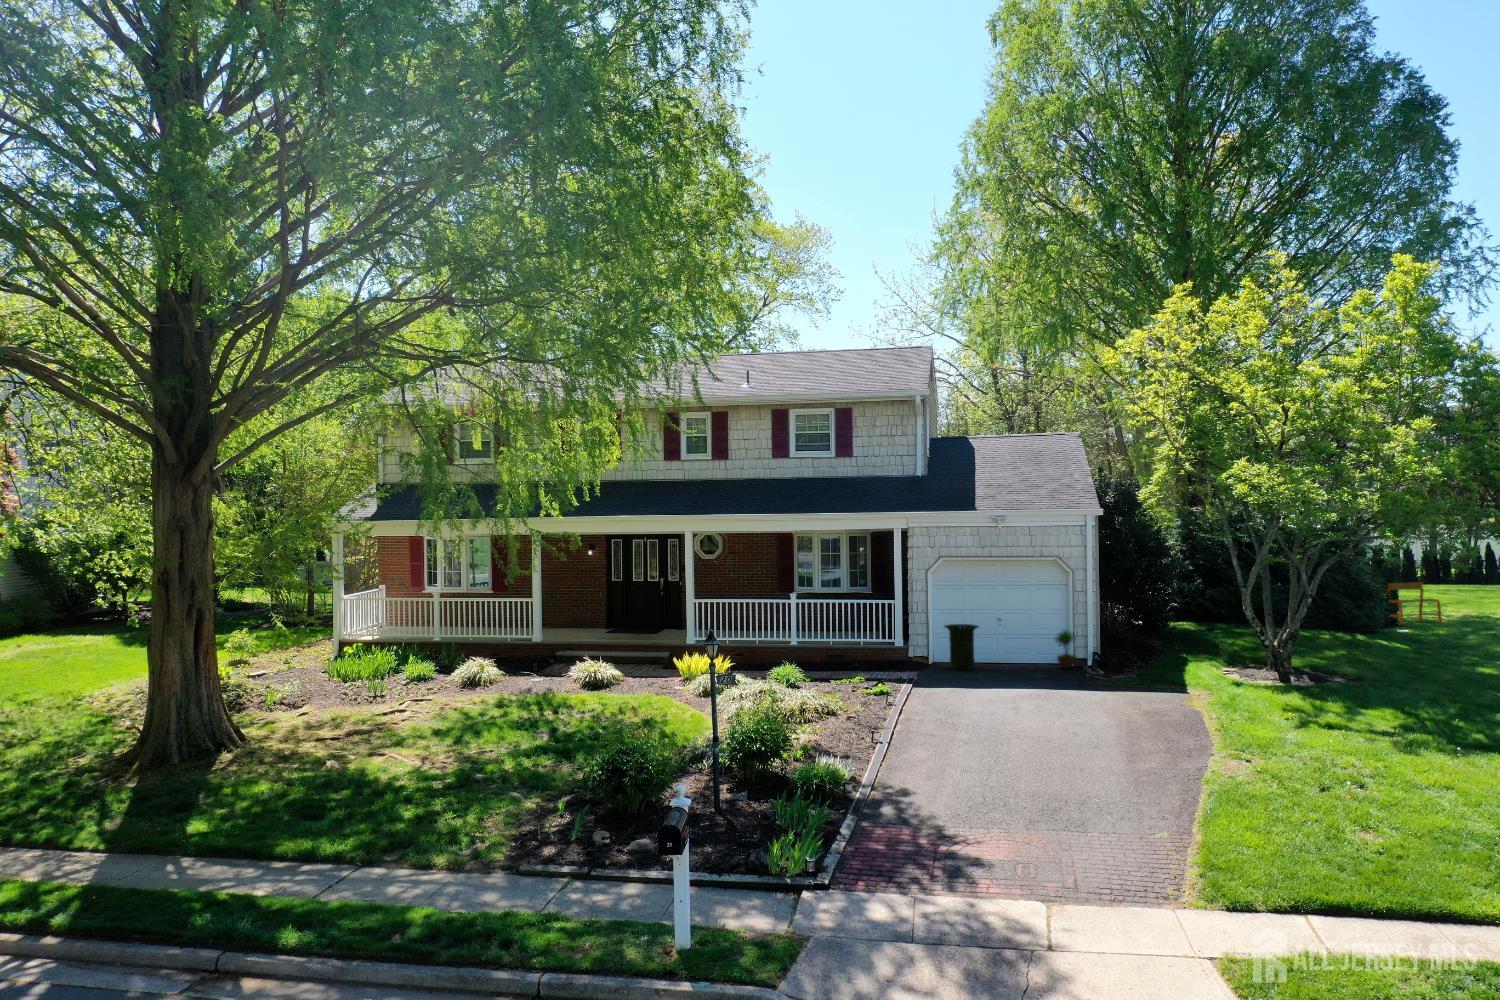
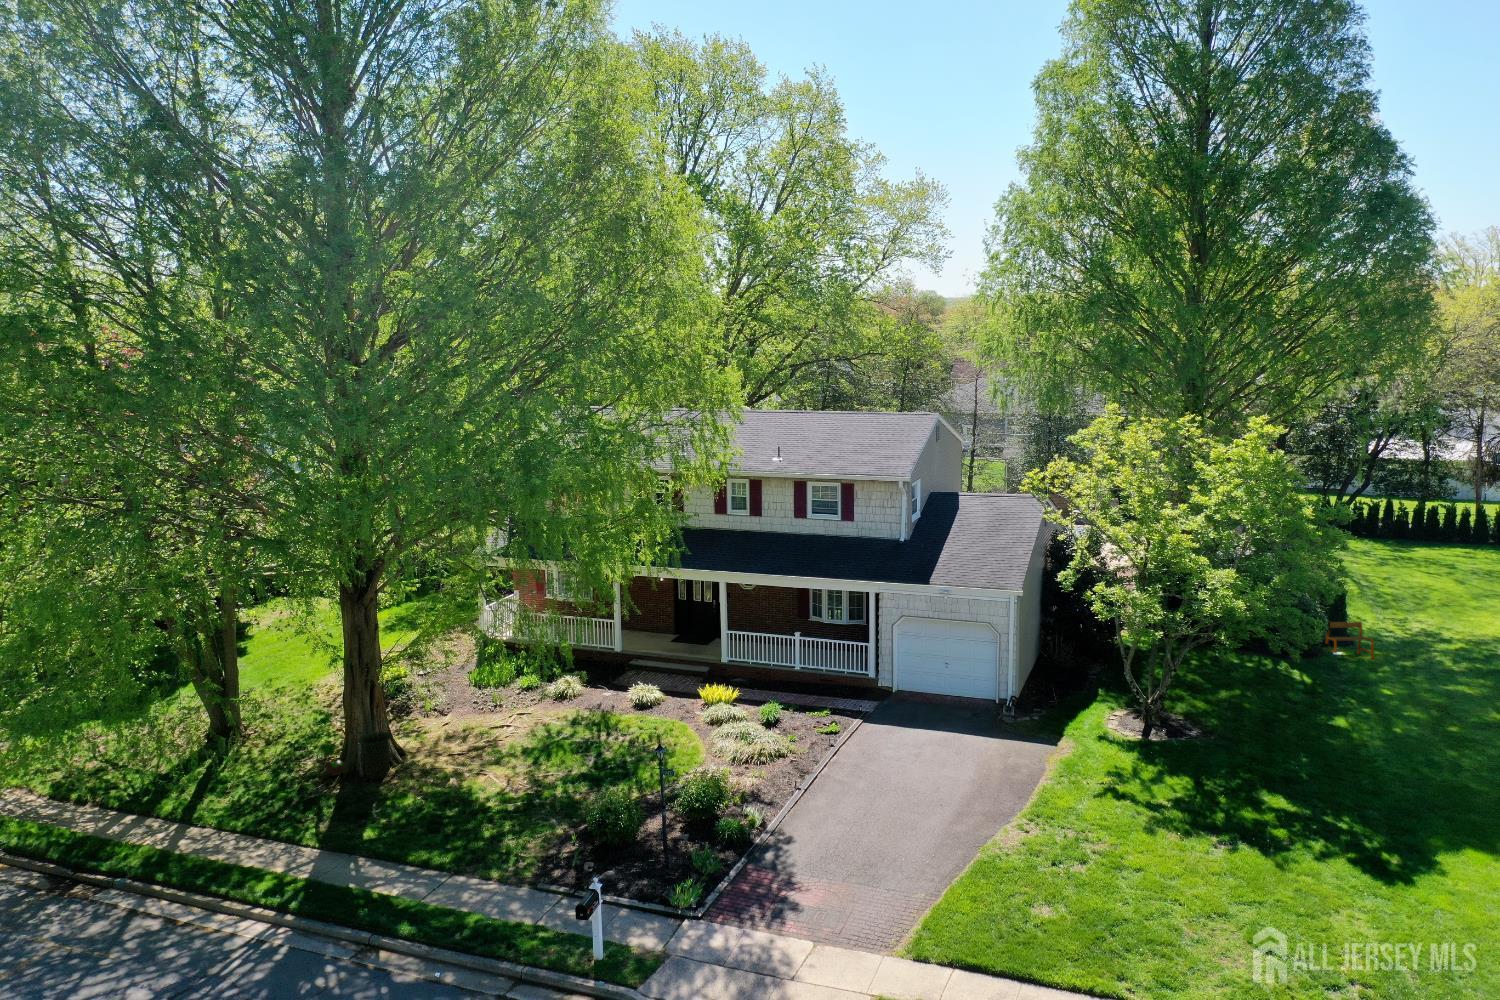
trash can: present [944,624,979,670] -> present [358,732,393,780]
potted tree: present [1056,630,1077,668] -> present [319,743,344,776]

